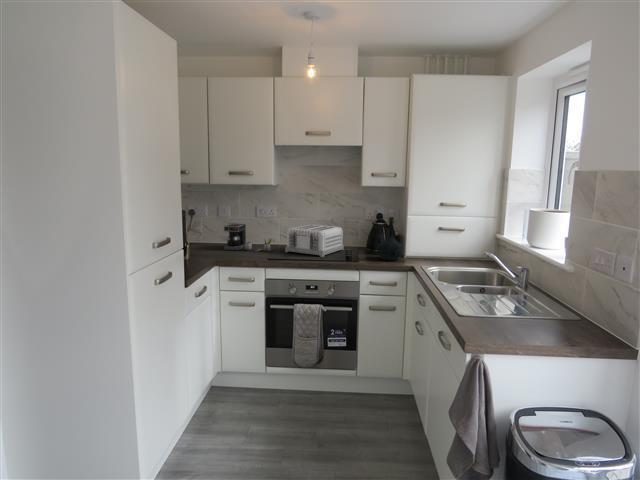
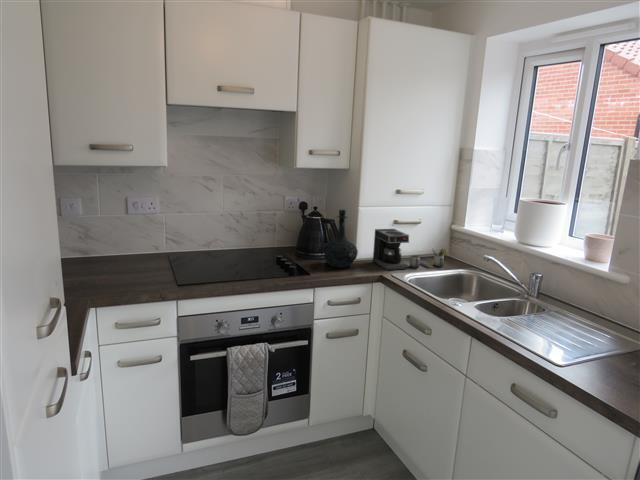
coffee maker: present [224,223,272,251] -> present [373,229,446,270]
toaster: present [285,225,344,257] -> none [188,222,264,271]

